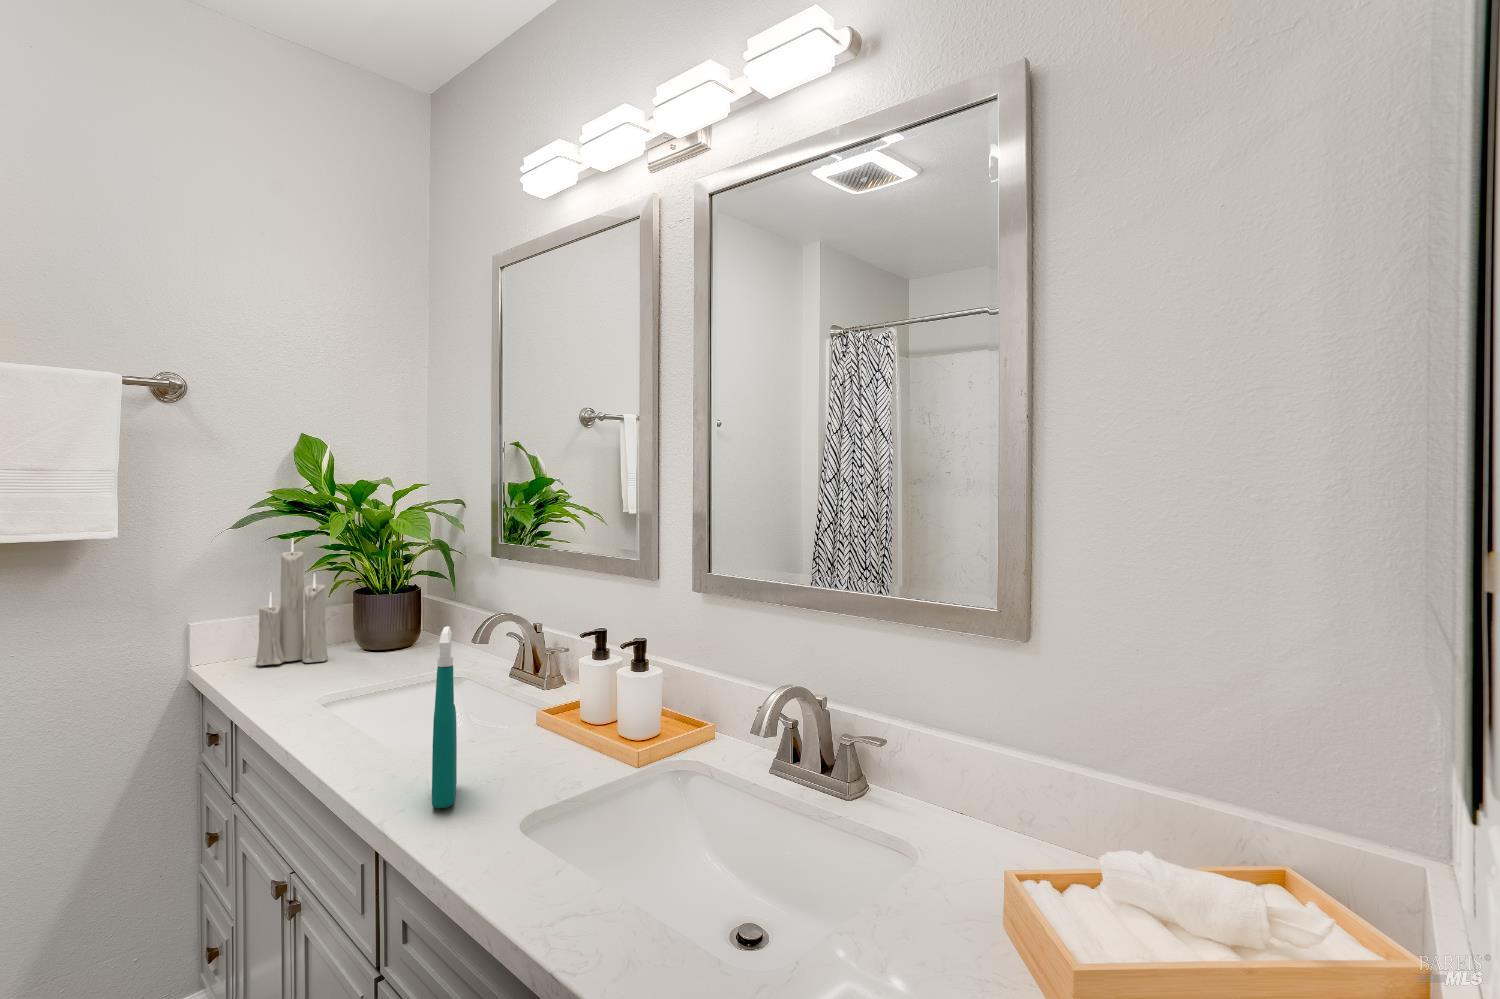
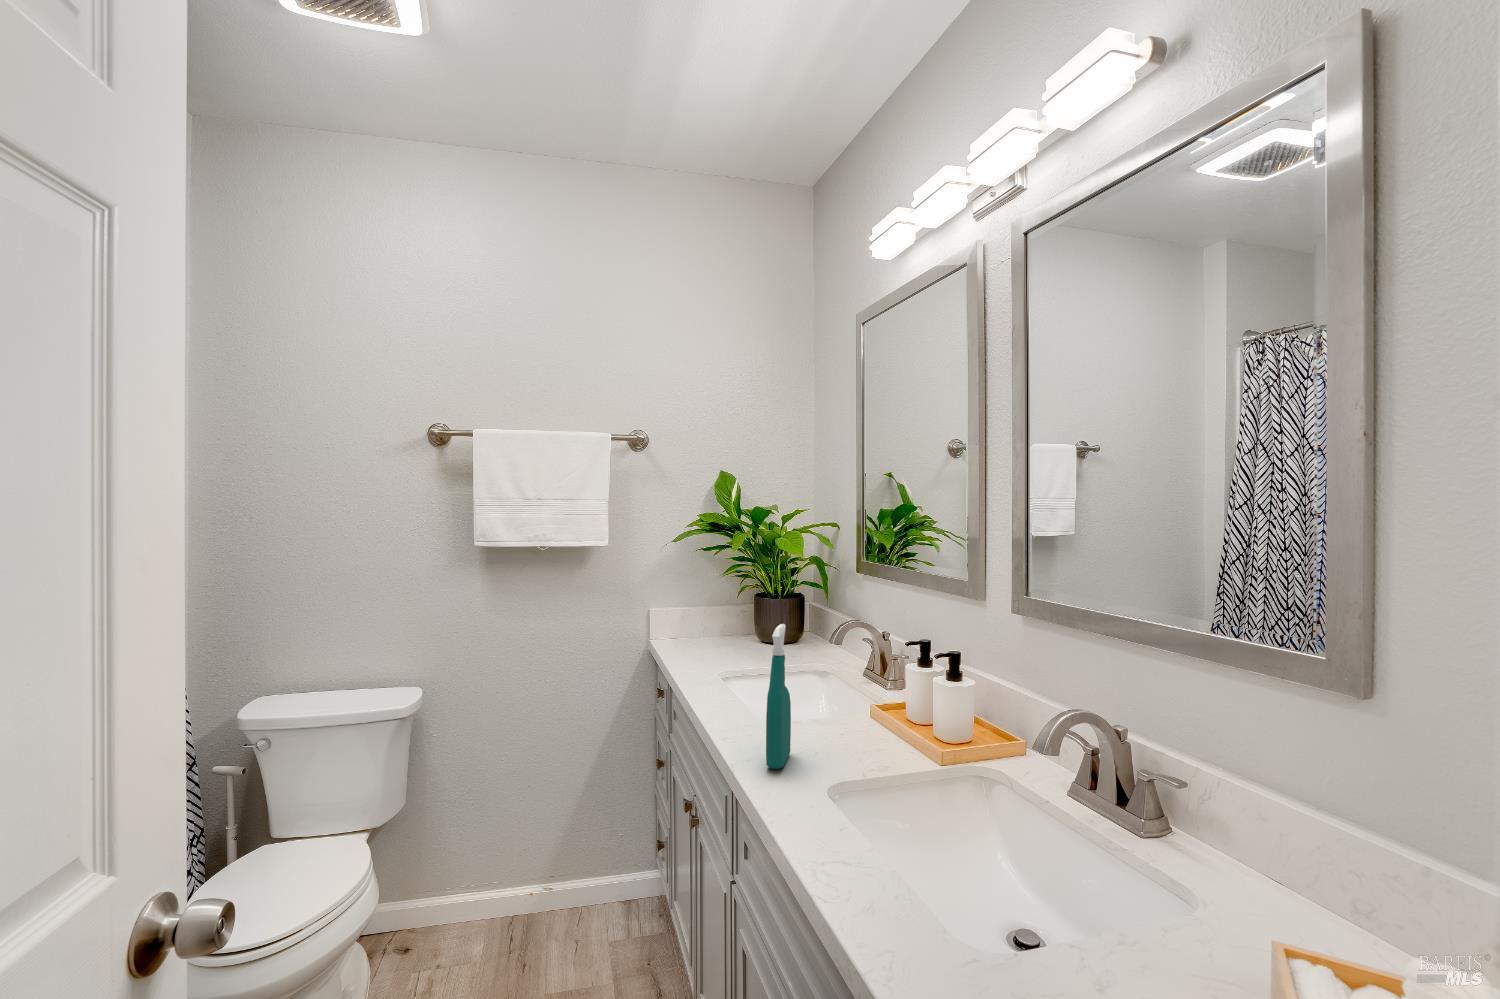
candle: present [255,538,328,665] -> none [687,545,735,648]

